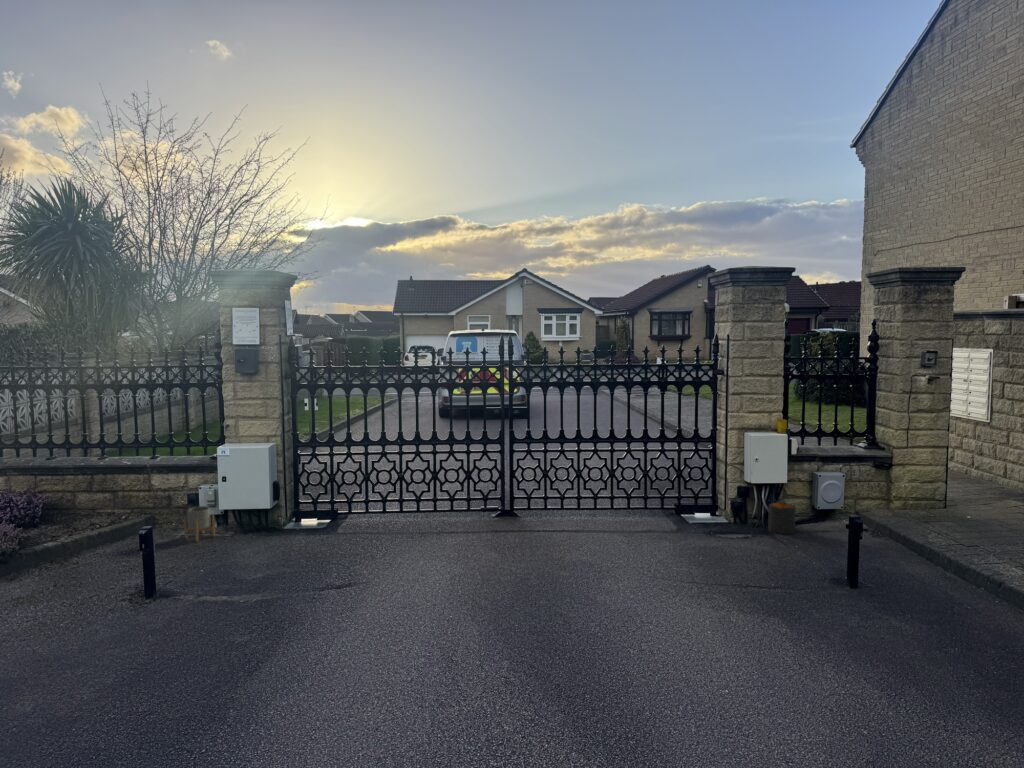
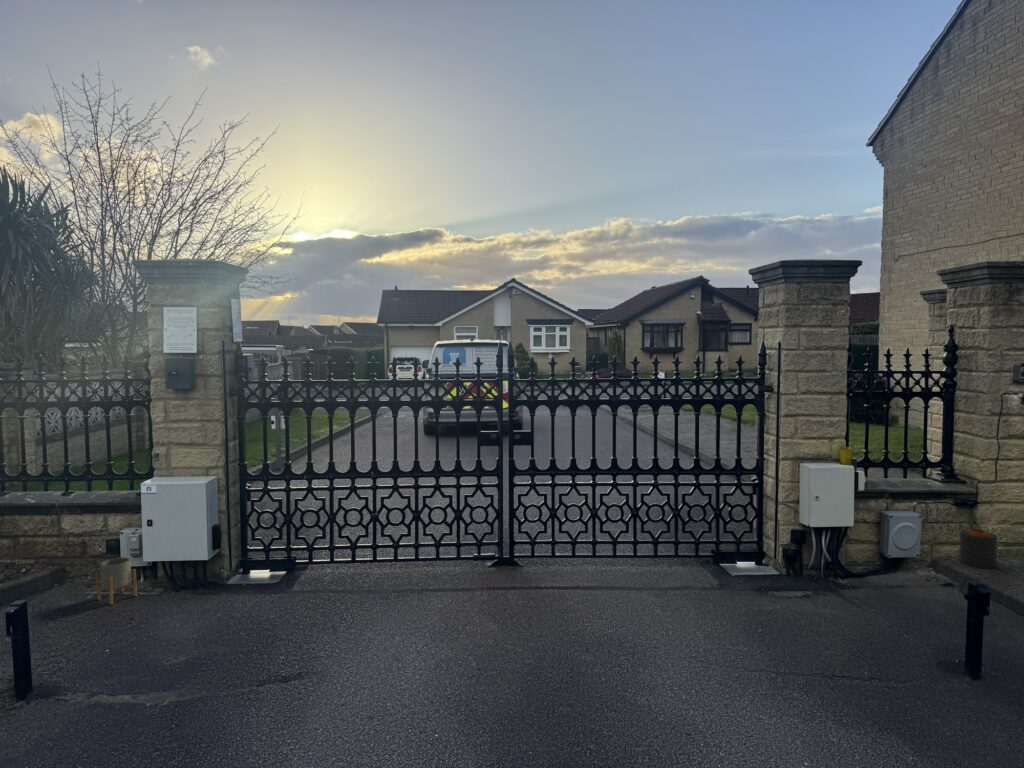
trash can: present [768,501,796,534] -> present [959,525,997,568]

